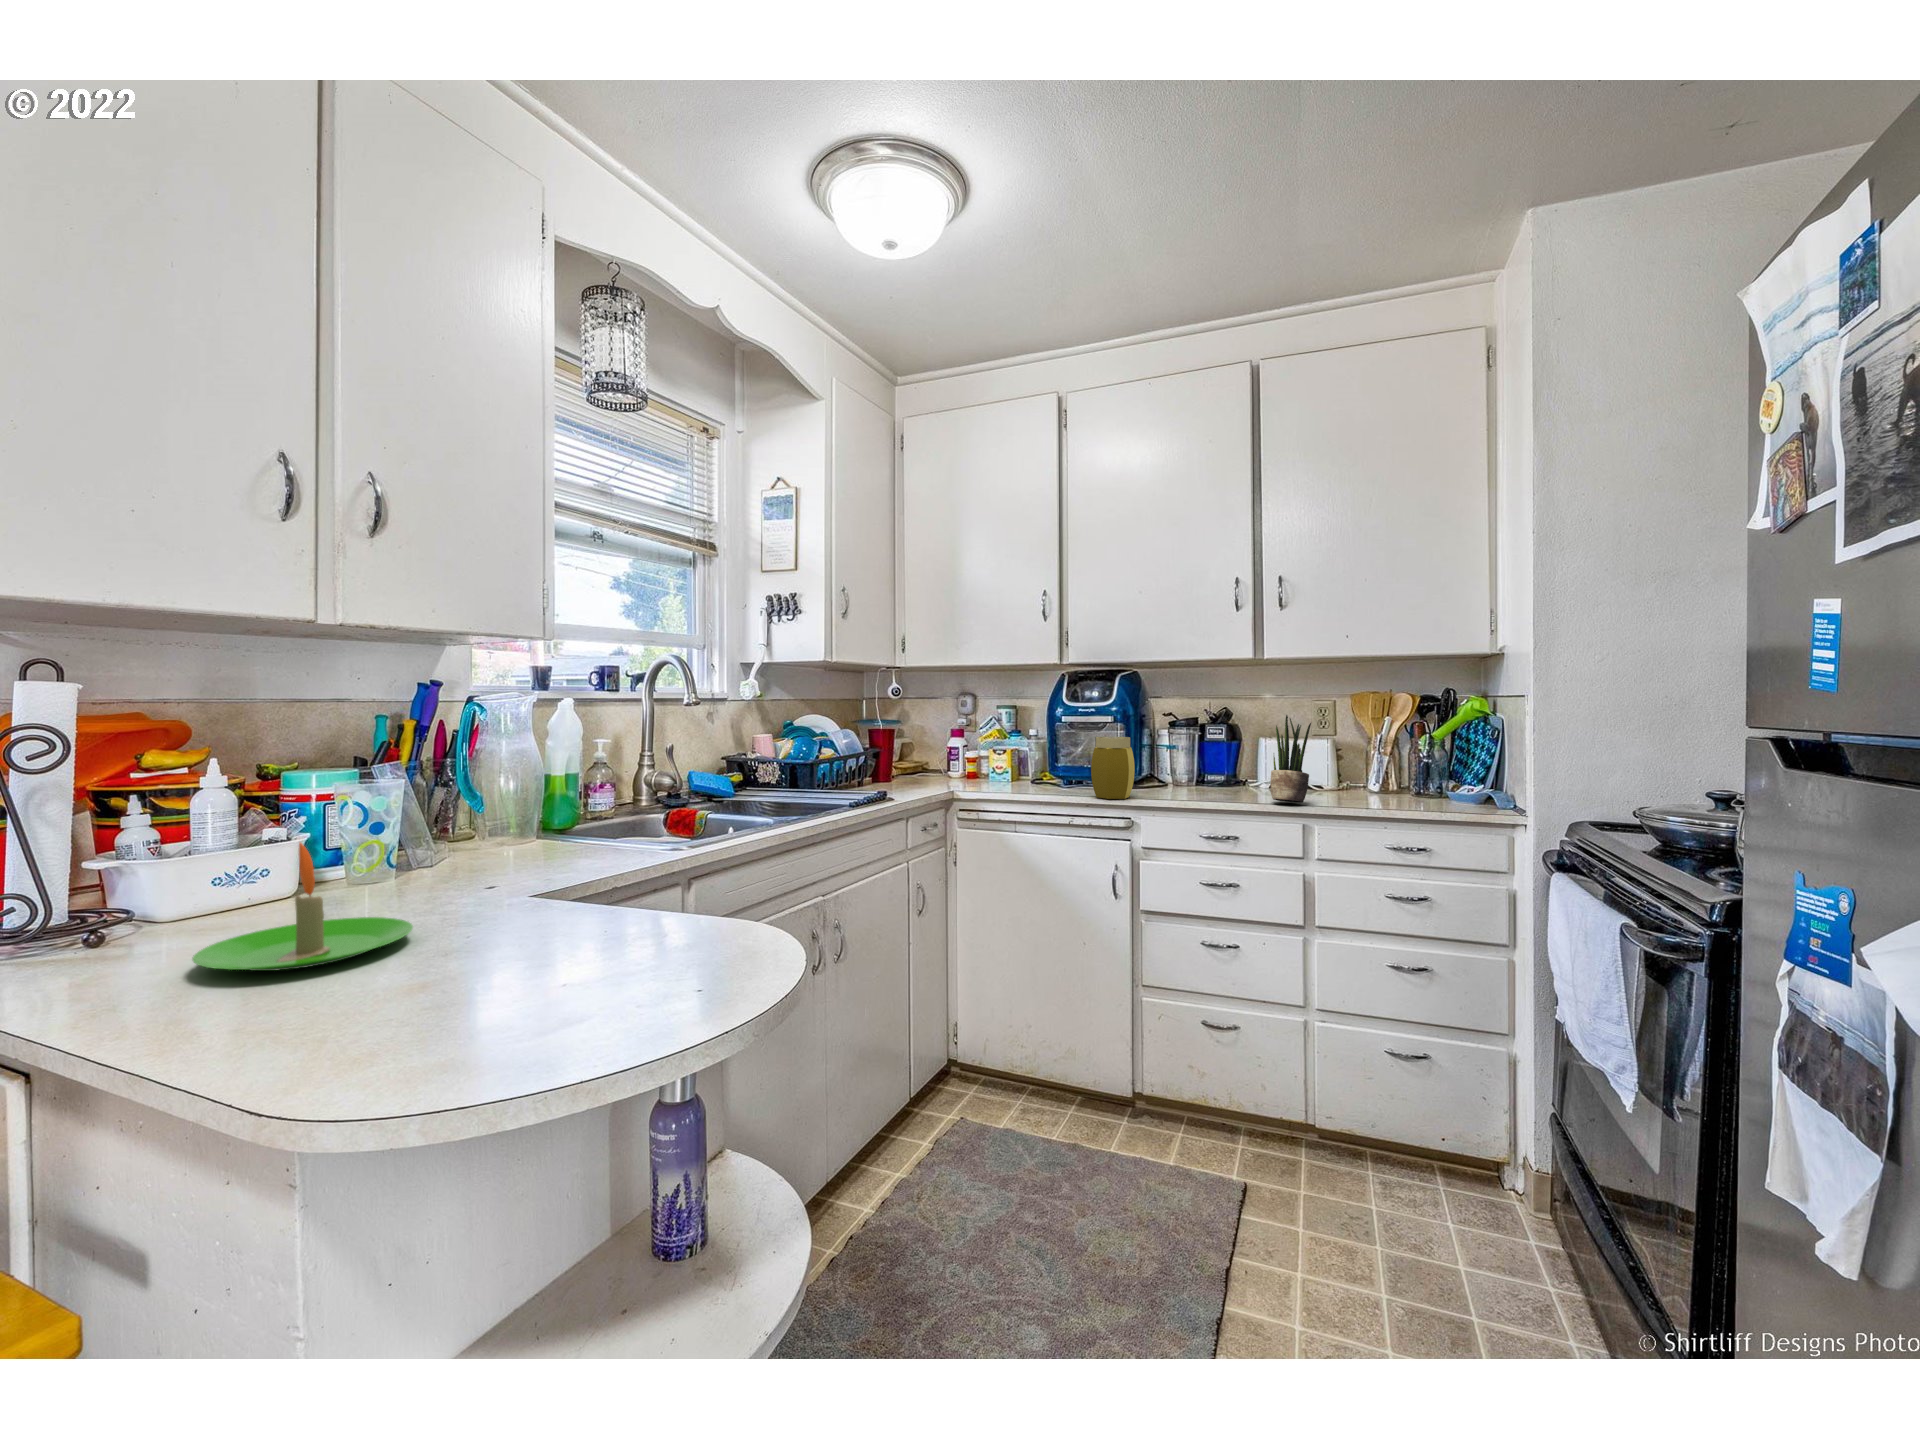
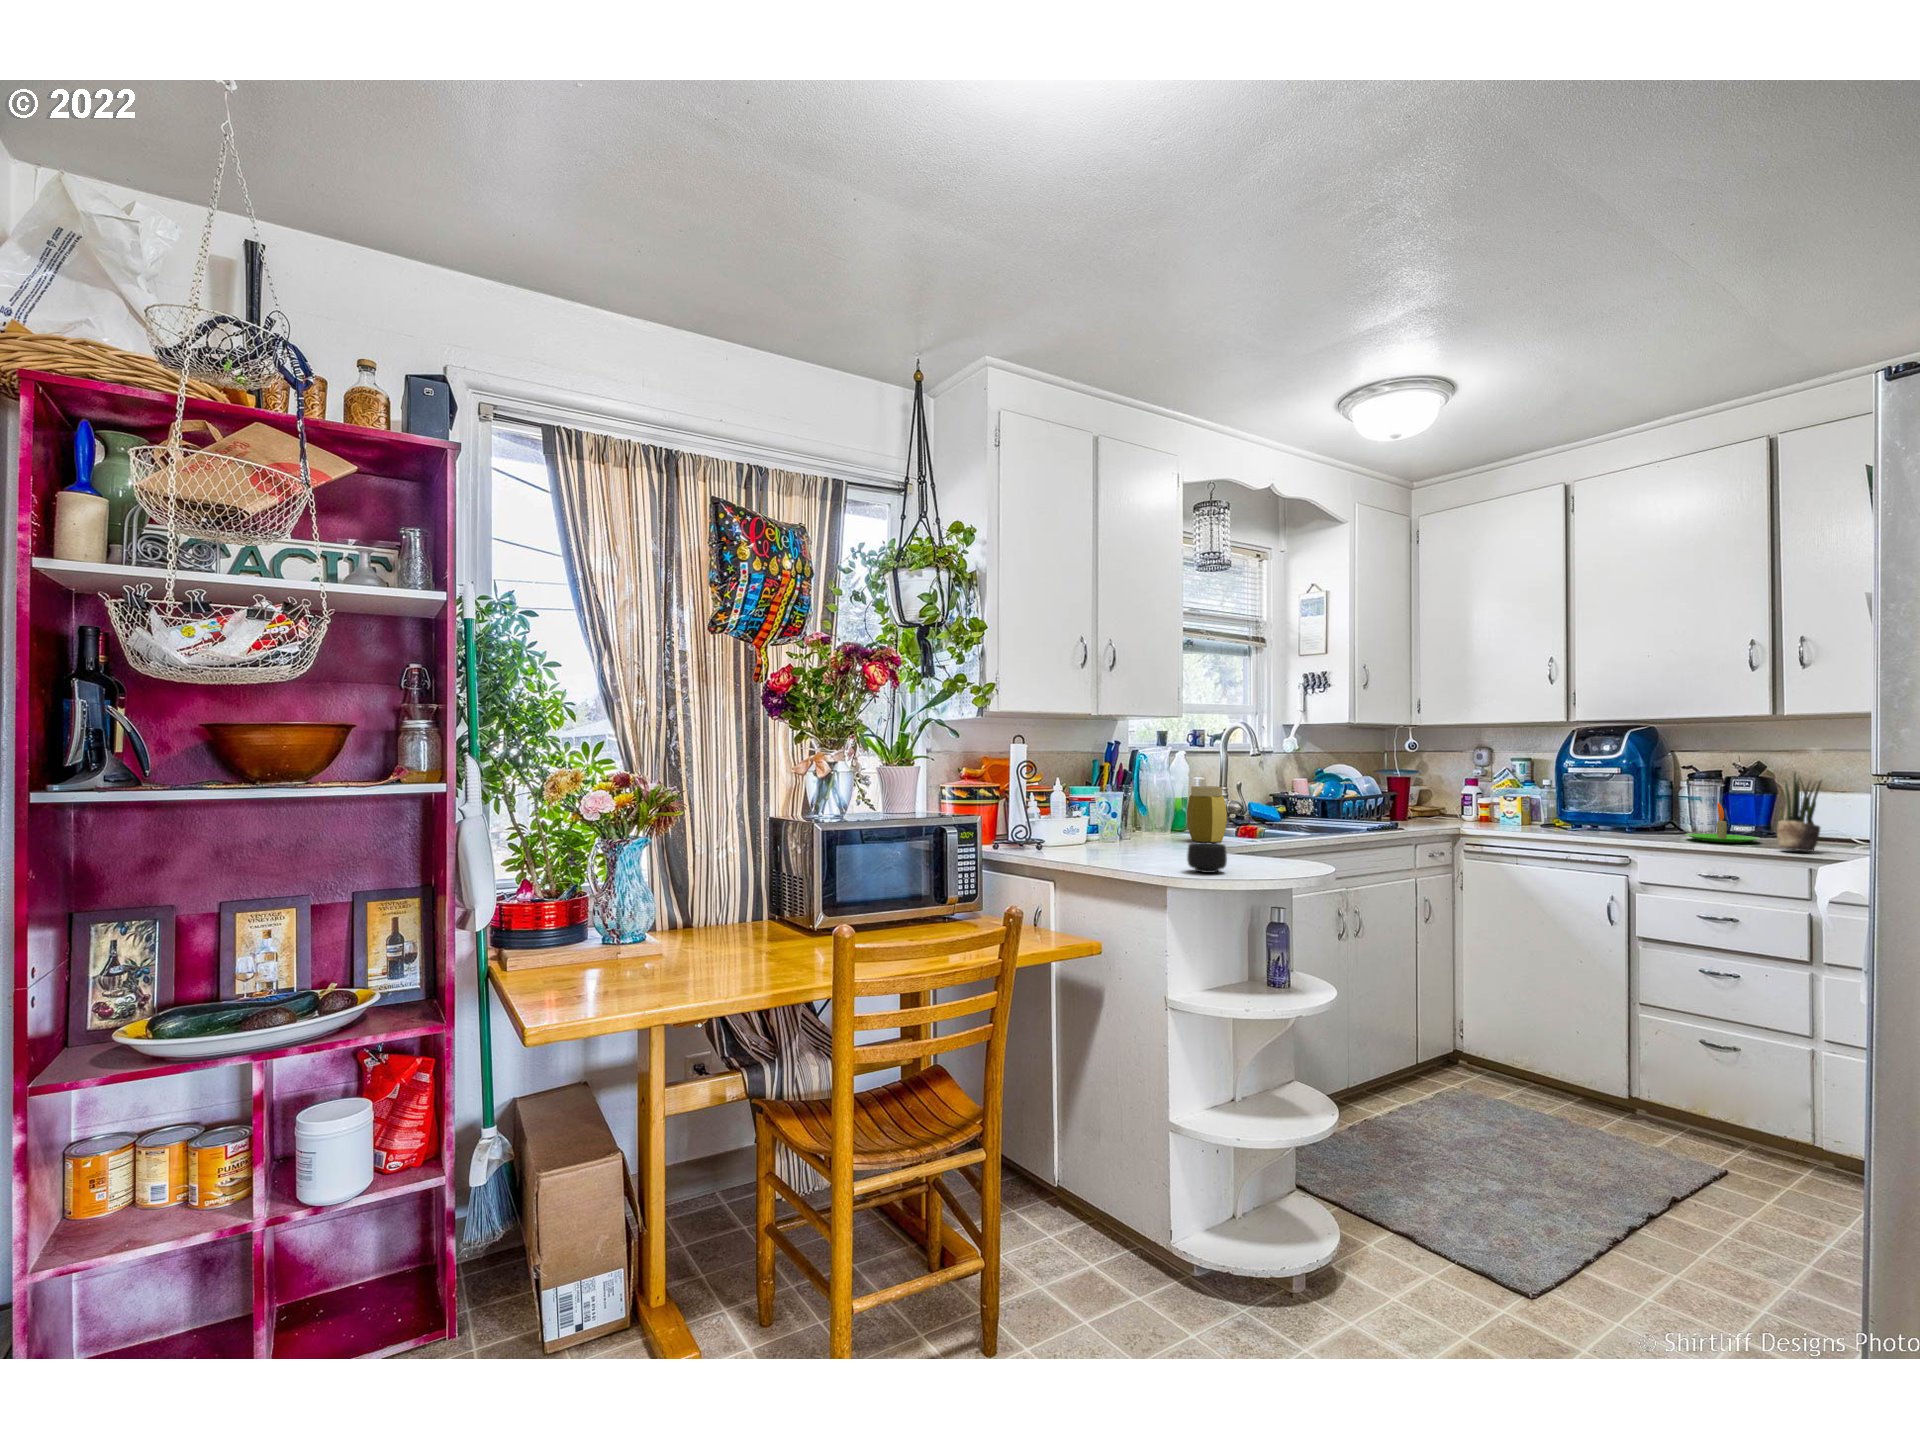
jar: present [1091,737,1135,799] -> present [1187,786,1227,842]
candle: present [192,843,413,971] -> present [1685,803,1760,843]
mug: none [420,907,535,994] -> present [1187,842,1227,873]

